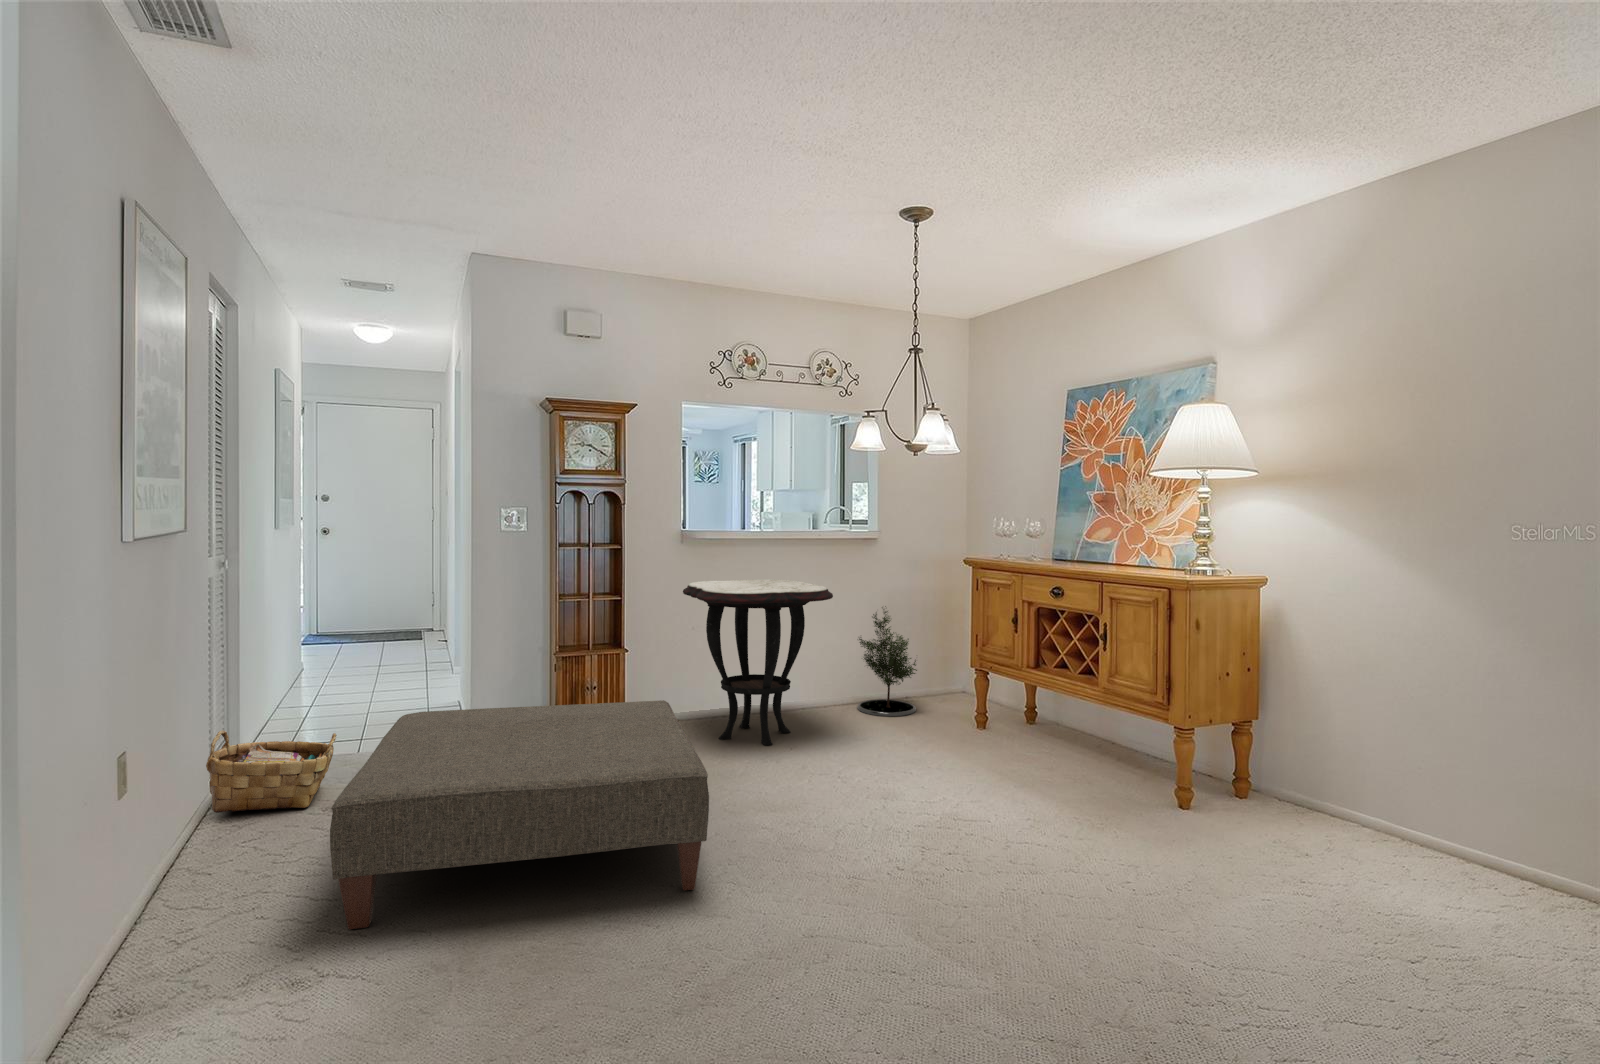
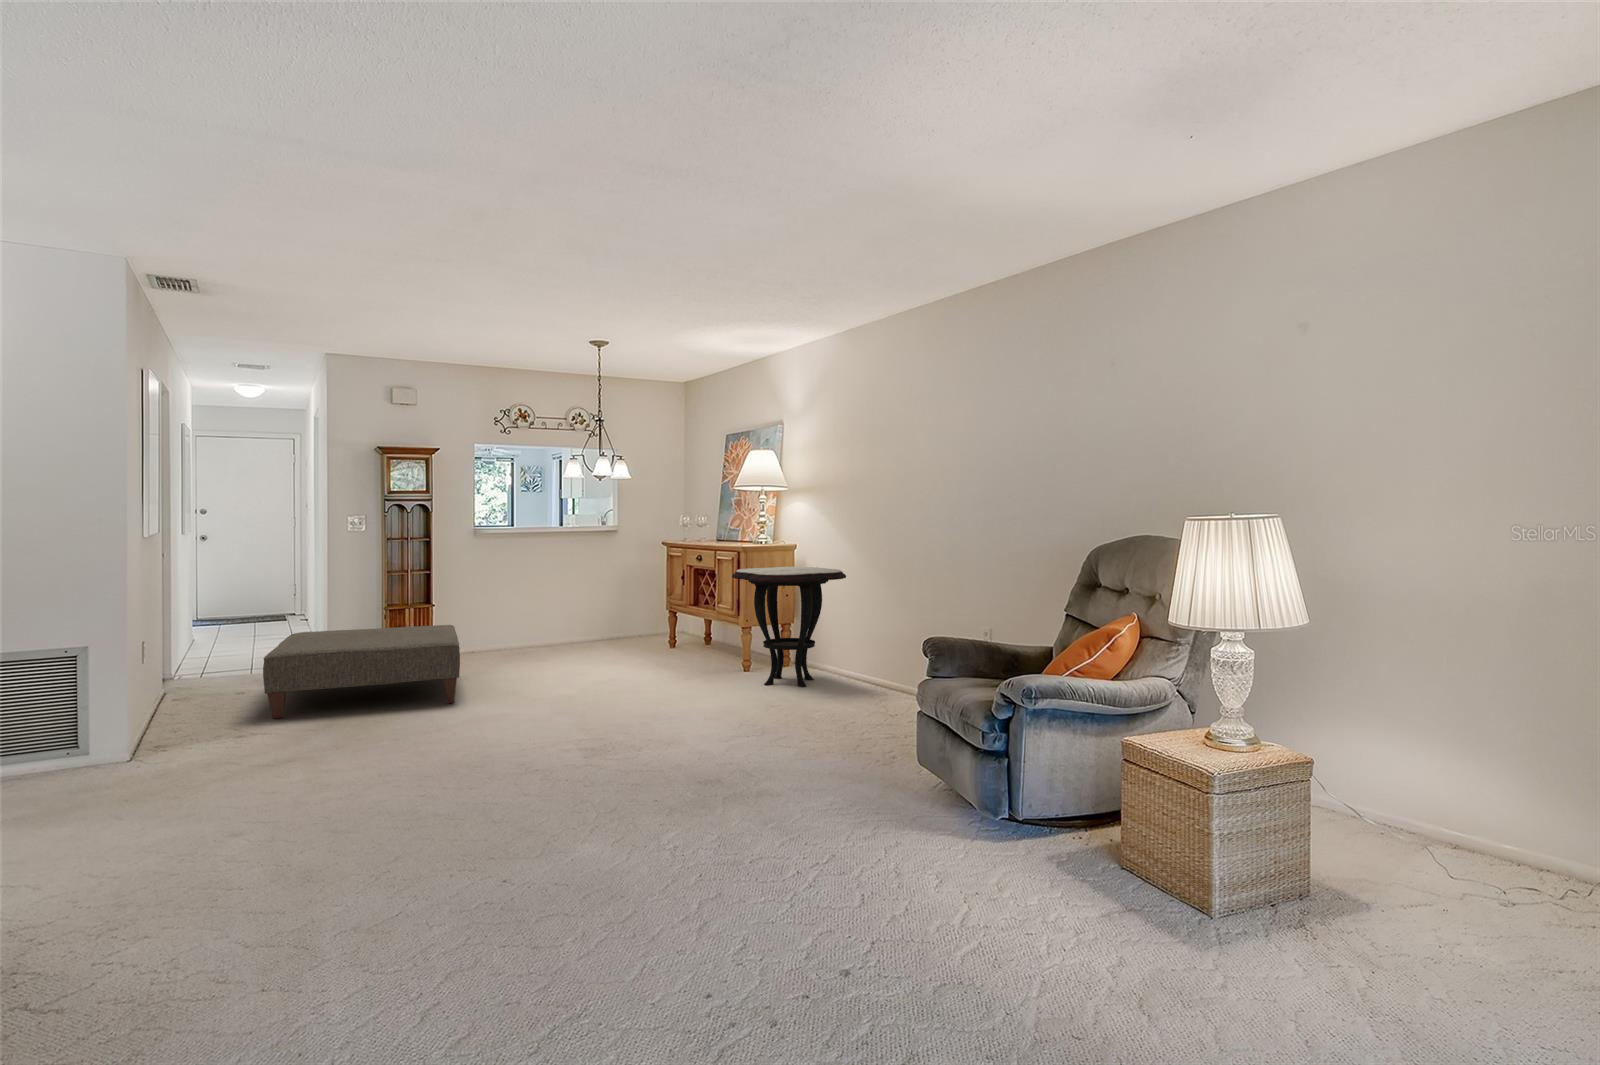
side table: present [683,580,833,745] -> present [732,567,846,687]
potted tree: present [857,606,917,716] -> none [600,574,640,645]
woven basket: present [206,730,337,813] -> none [171,647,248,692]

